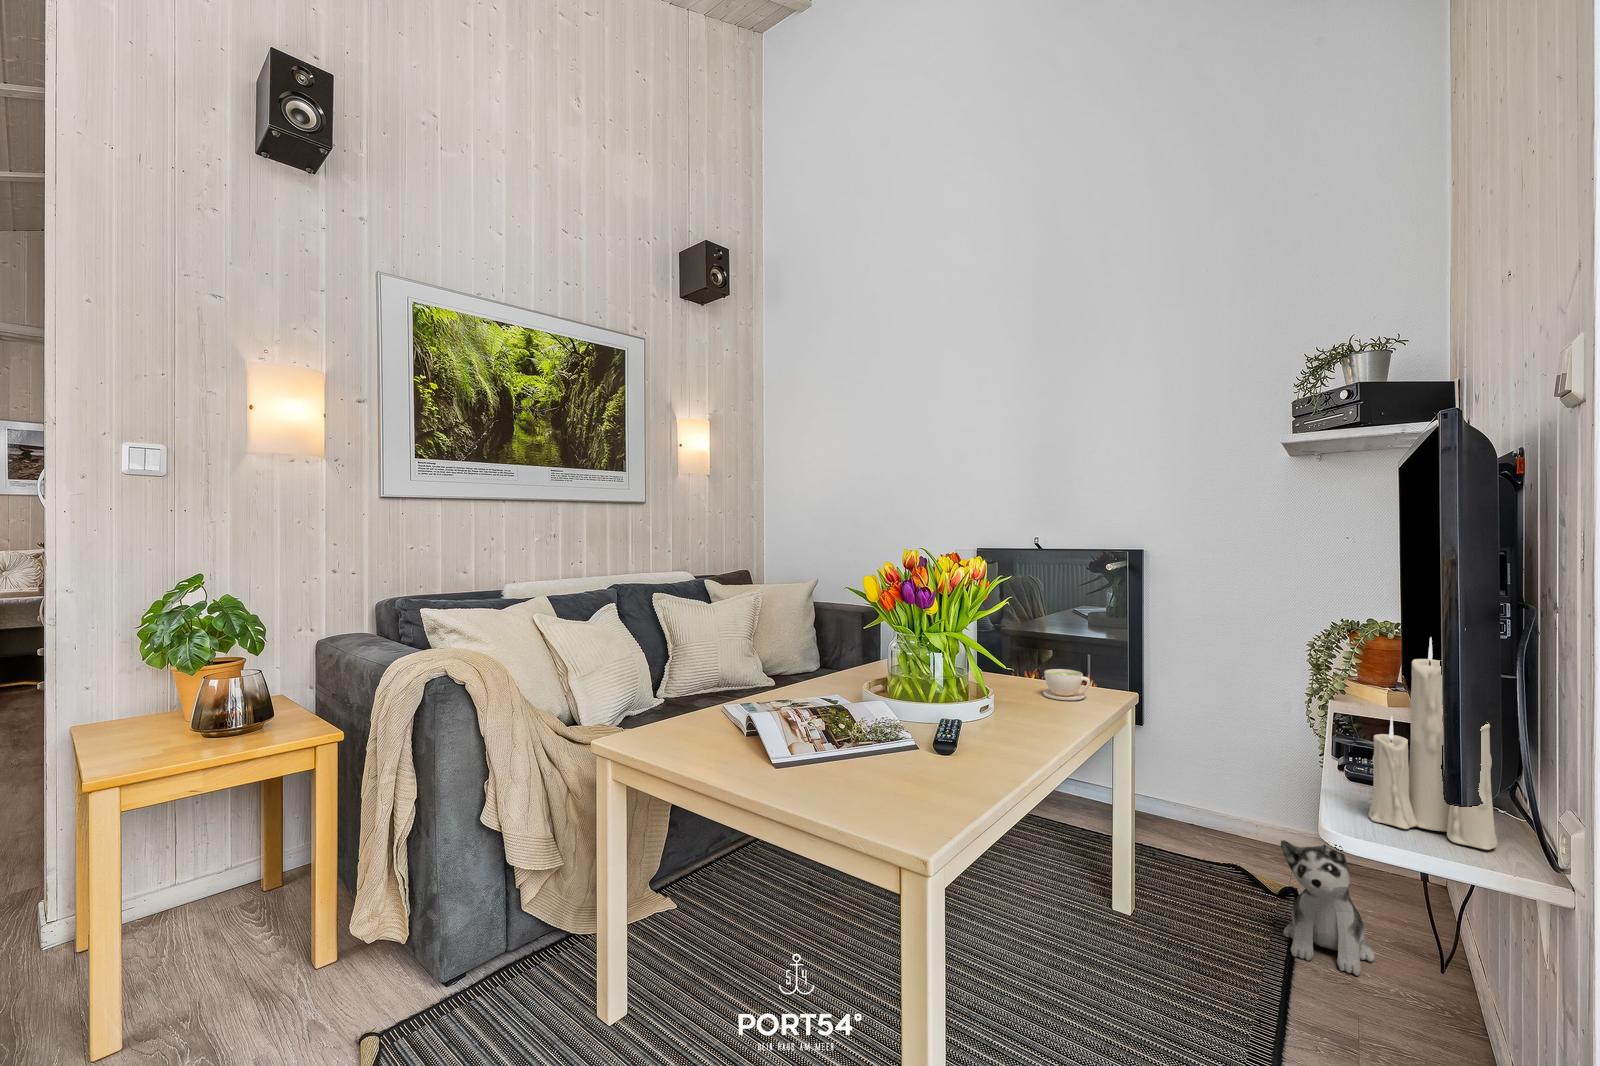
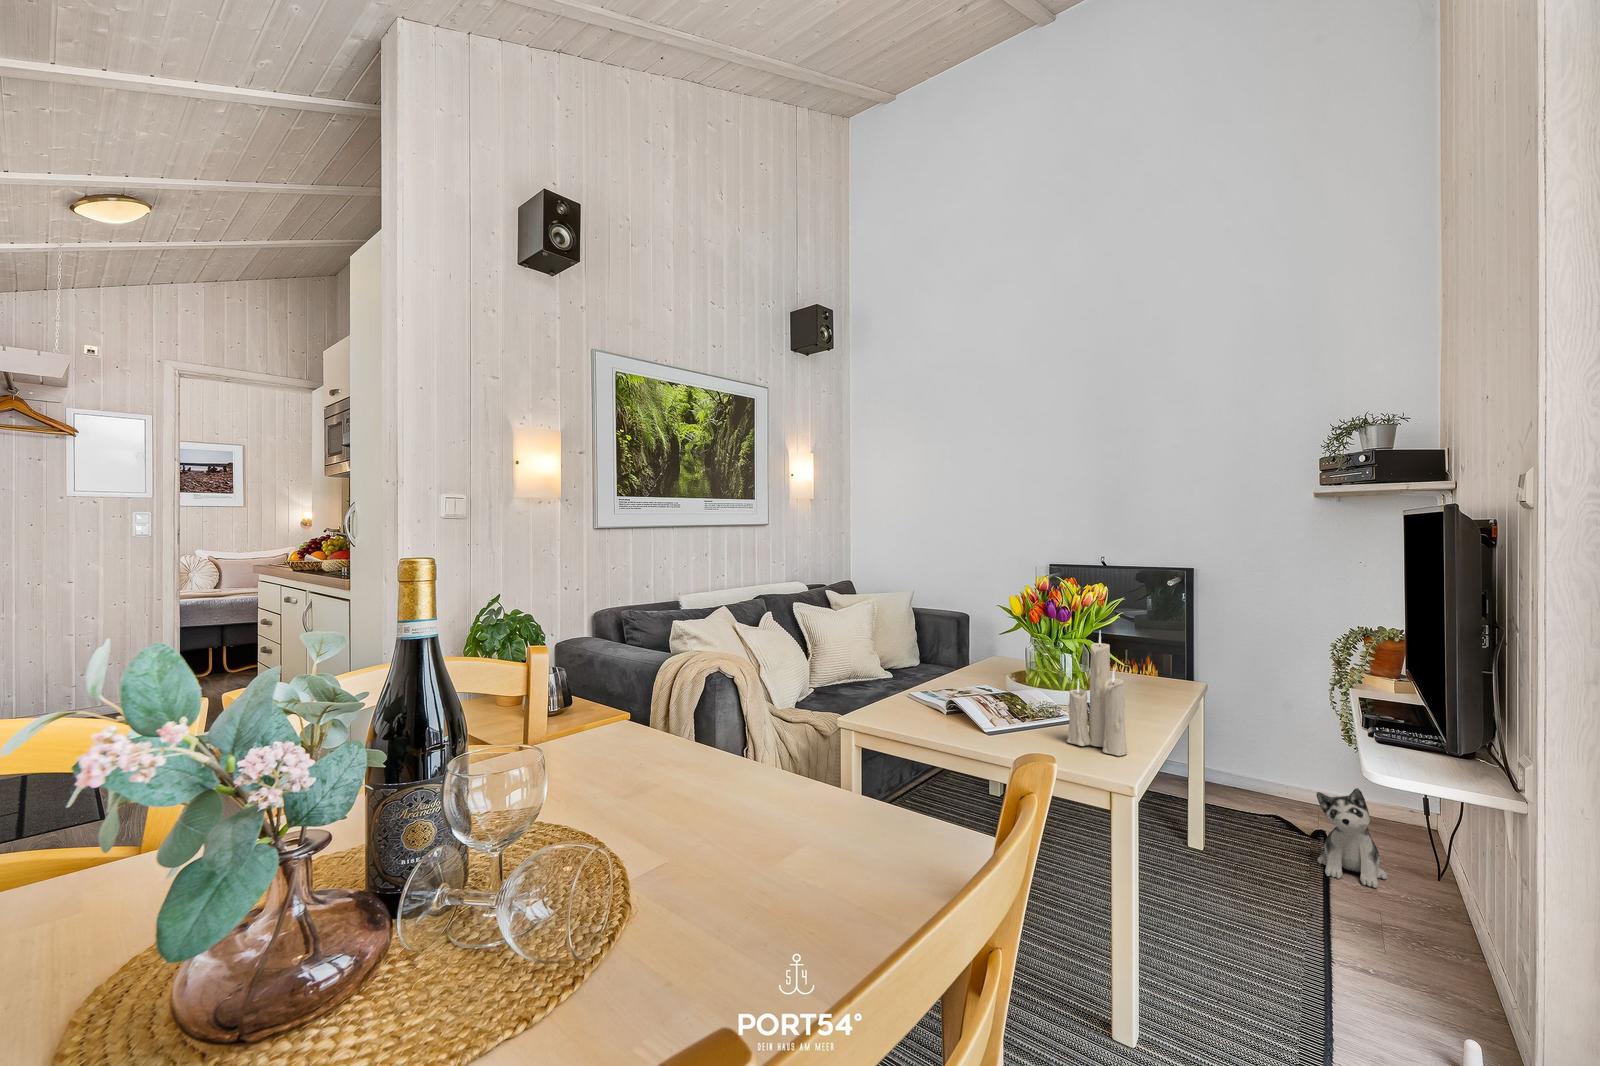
candle: present [1368,637,1497,850] -> present [1067,630,1128,756]
coffee cup: present [1043,669,1090,701] -> none [1137,665,1175,689]

